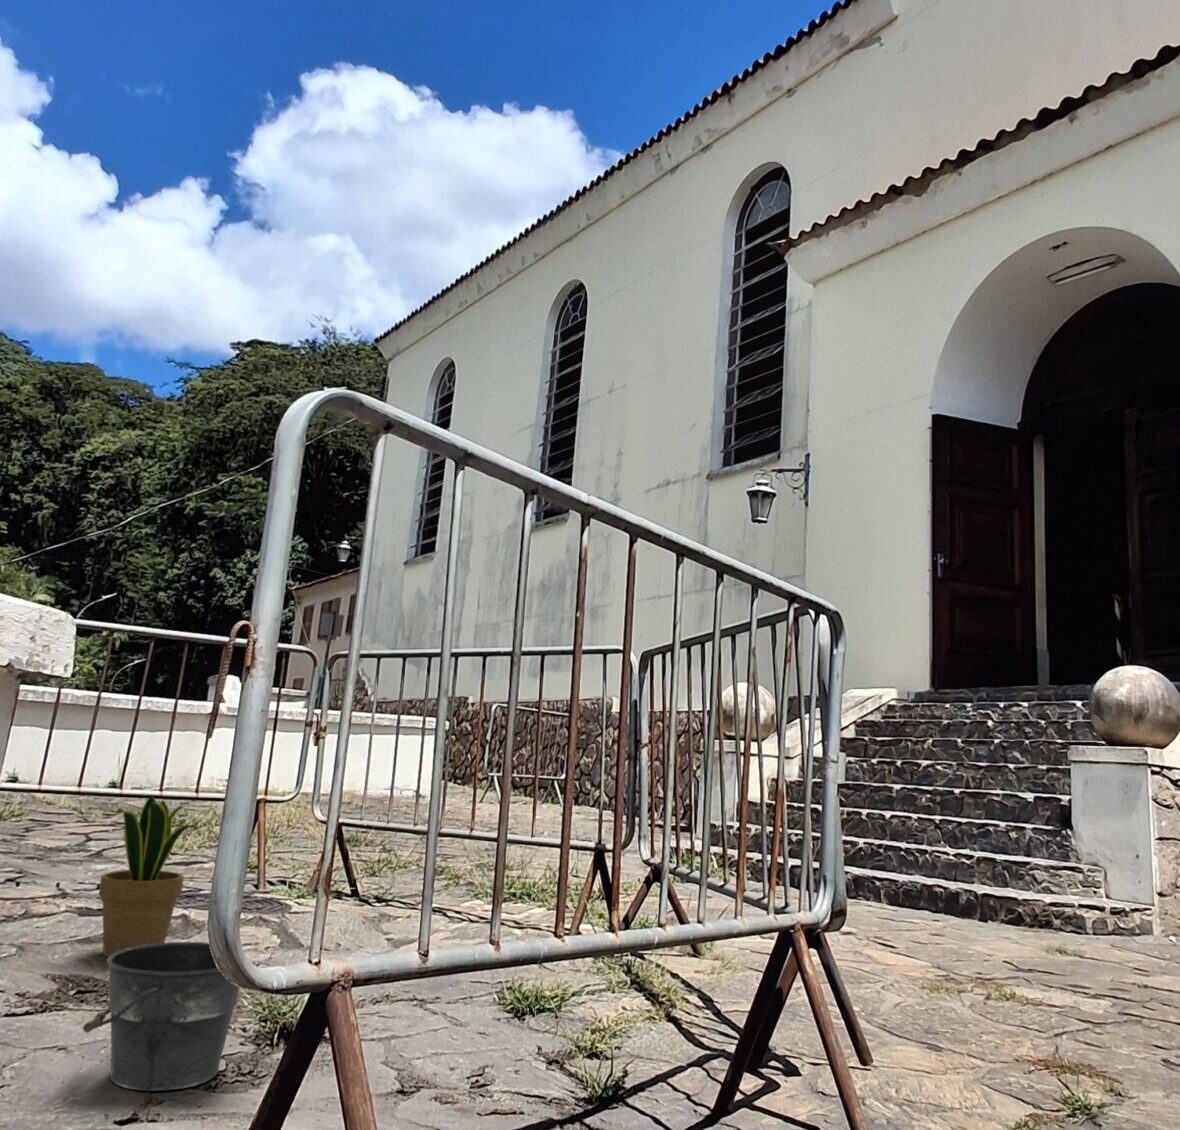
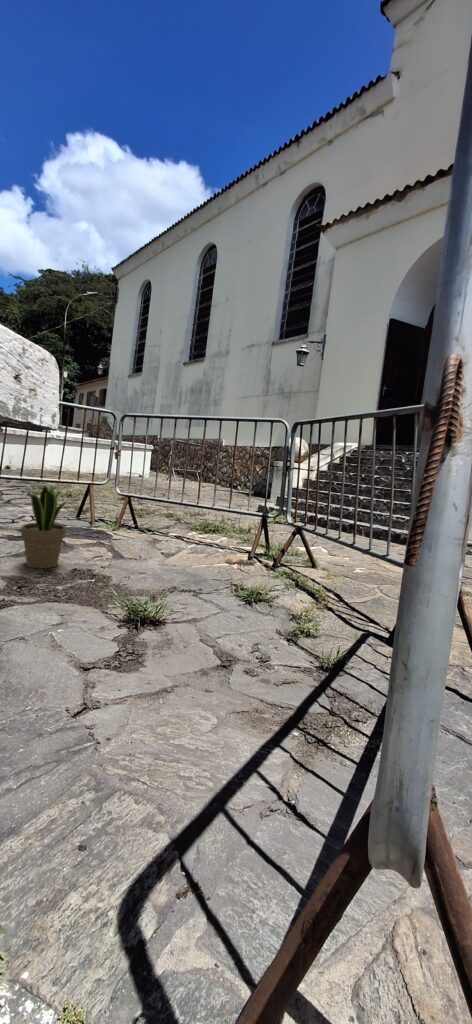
bucket: present [83,942,240,1091] -> none [36,580,133,671]

